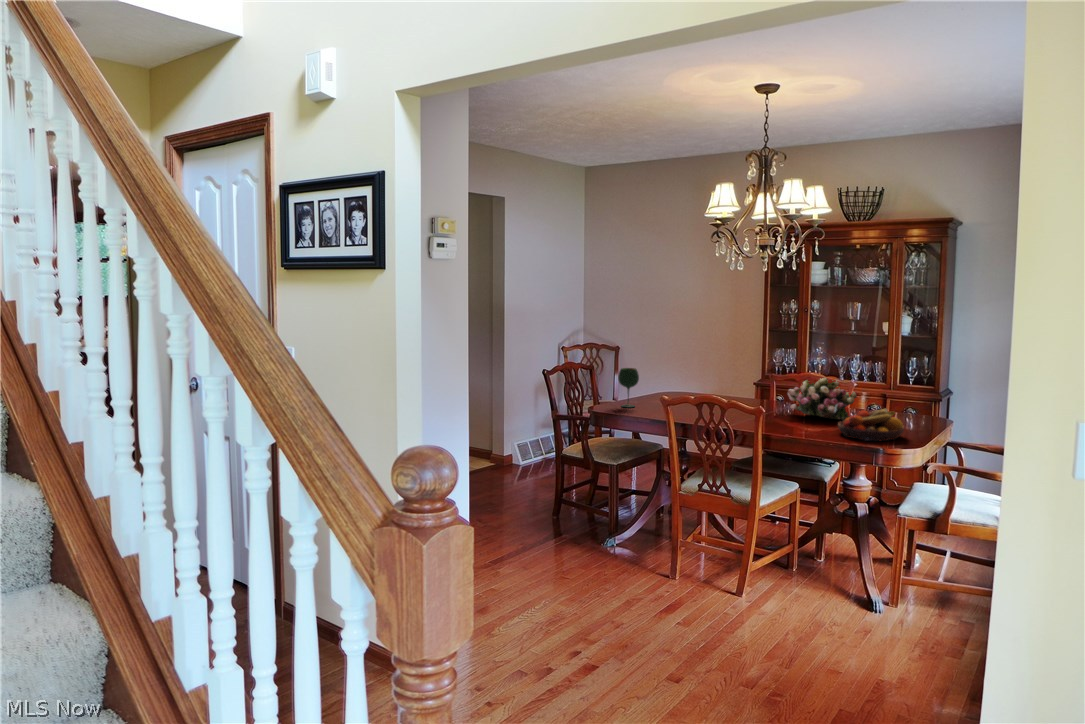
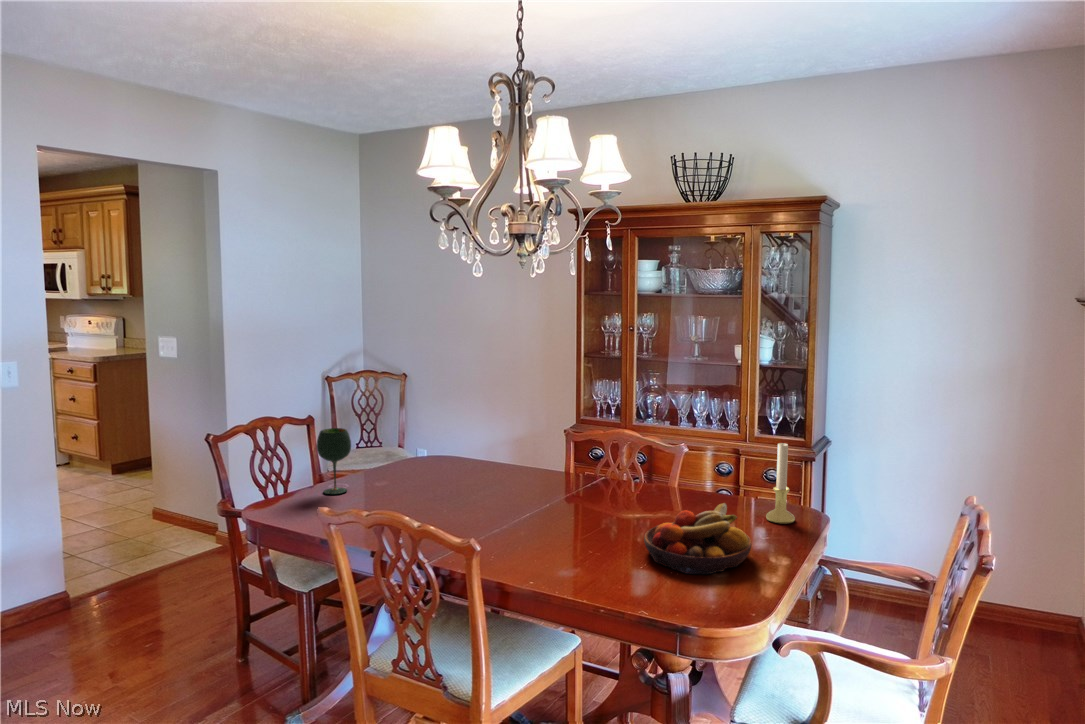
candle holder: none [910,376,929,426] -> present [766,443,795,524]
flower arrangement: present [788,378,857,420] -> none [579,437,686,513]

